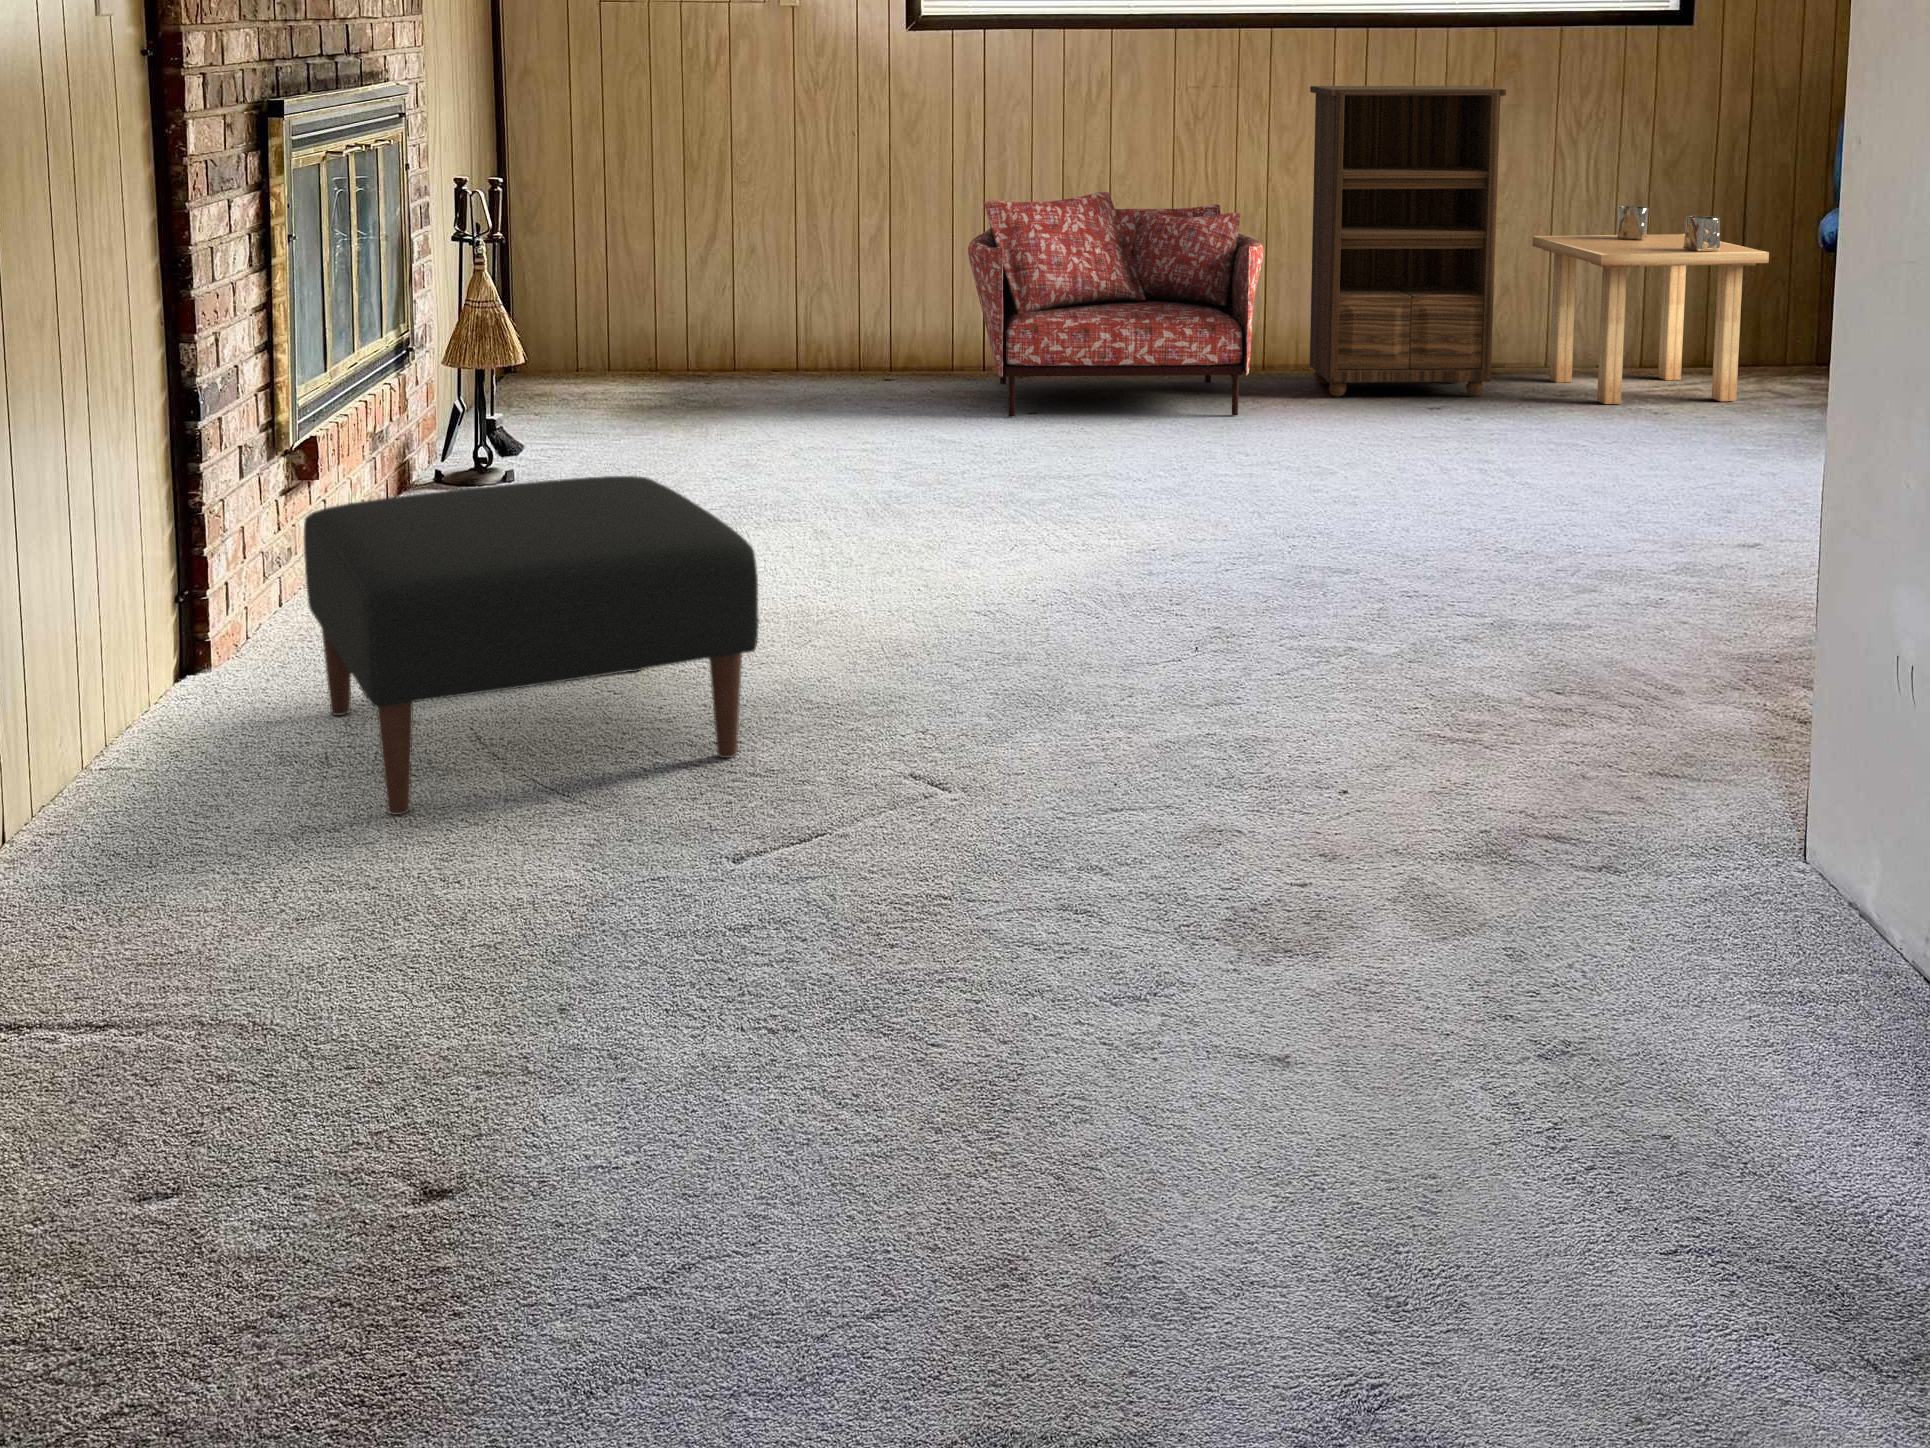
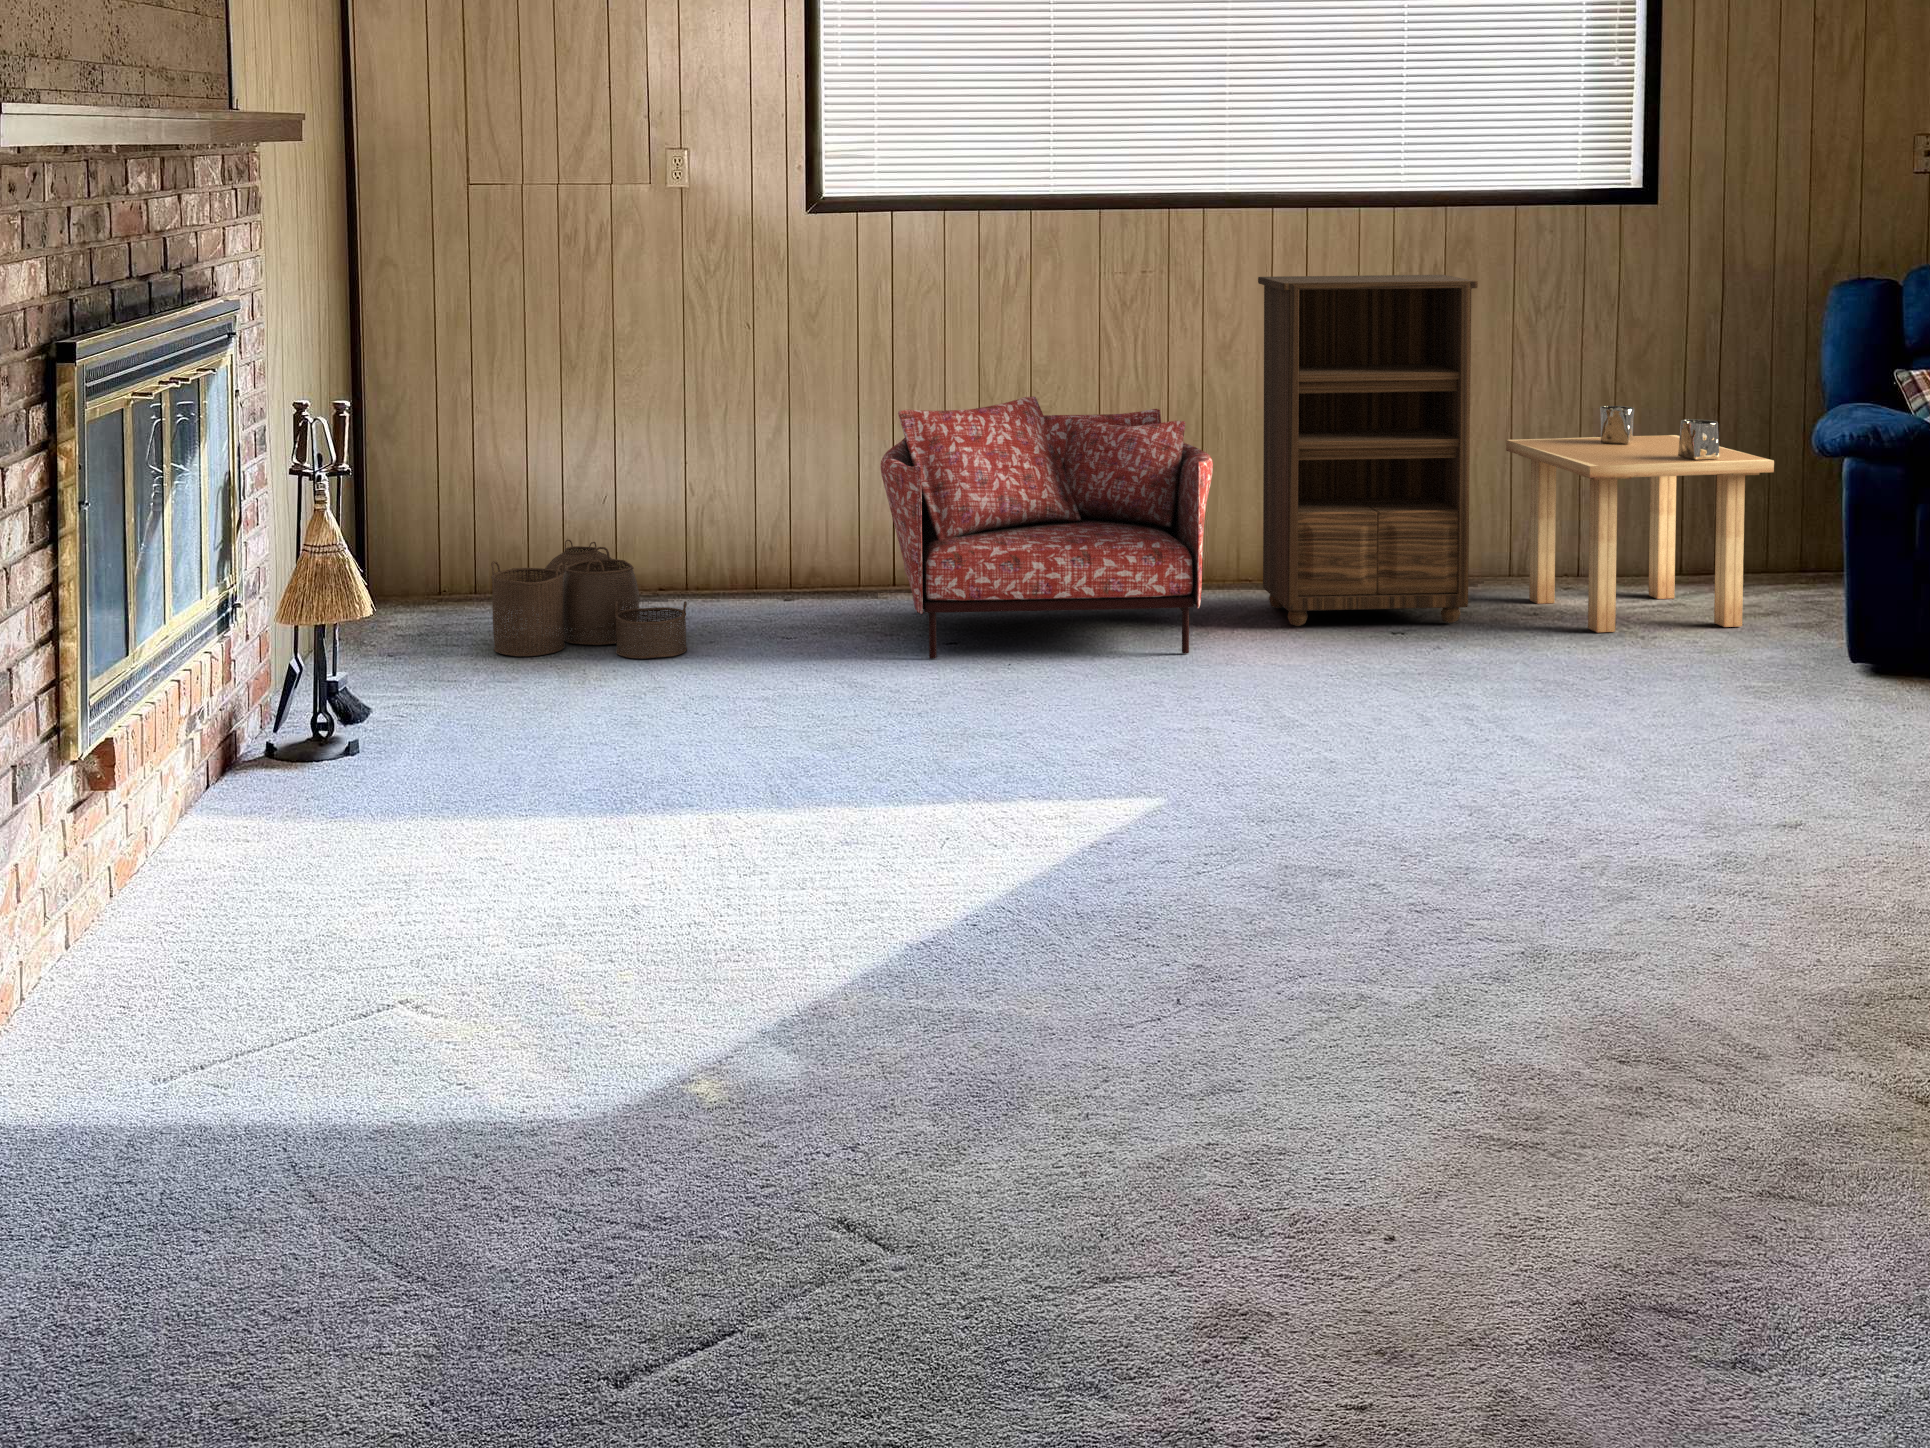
woven basket: none [625,315,796,414] -> present [491,540,687,659]
ottoman: present [304,476,759,815] -> none [79,807,649,1303]

